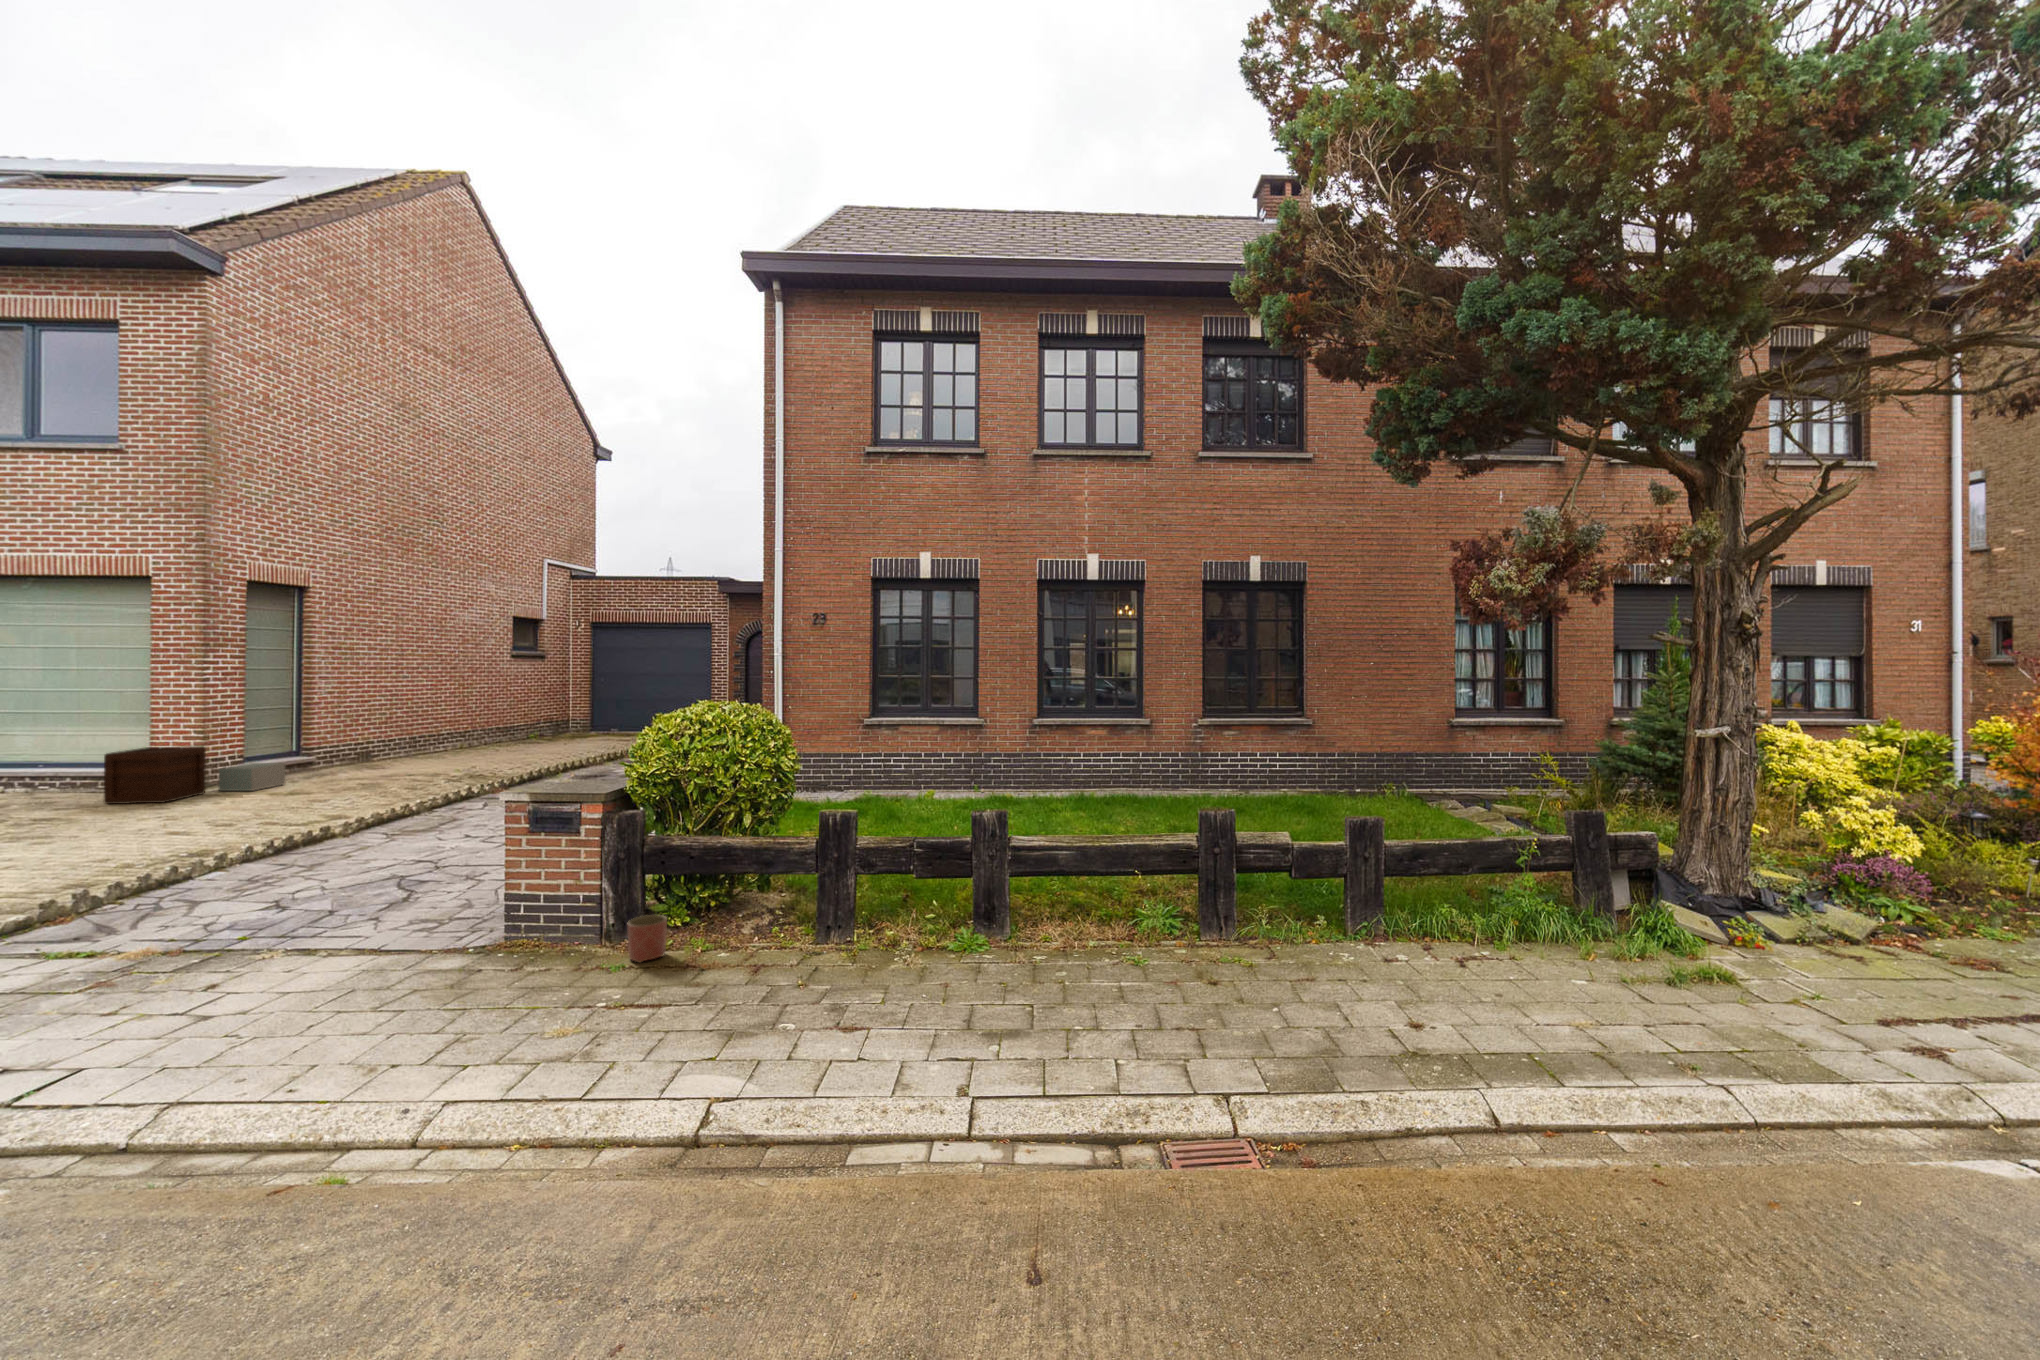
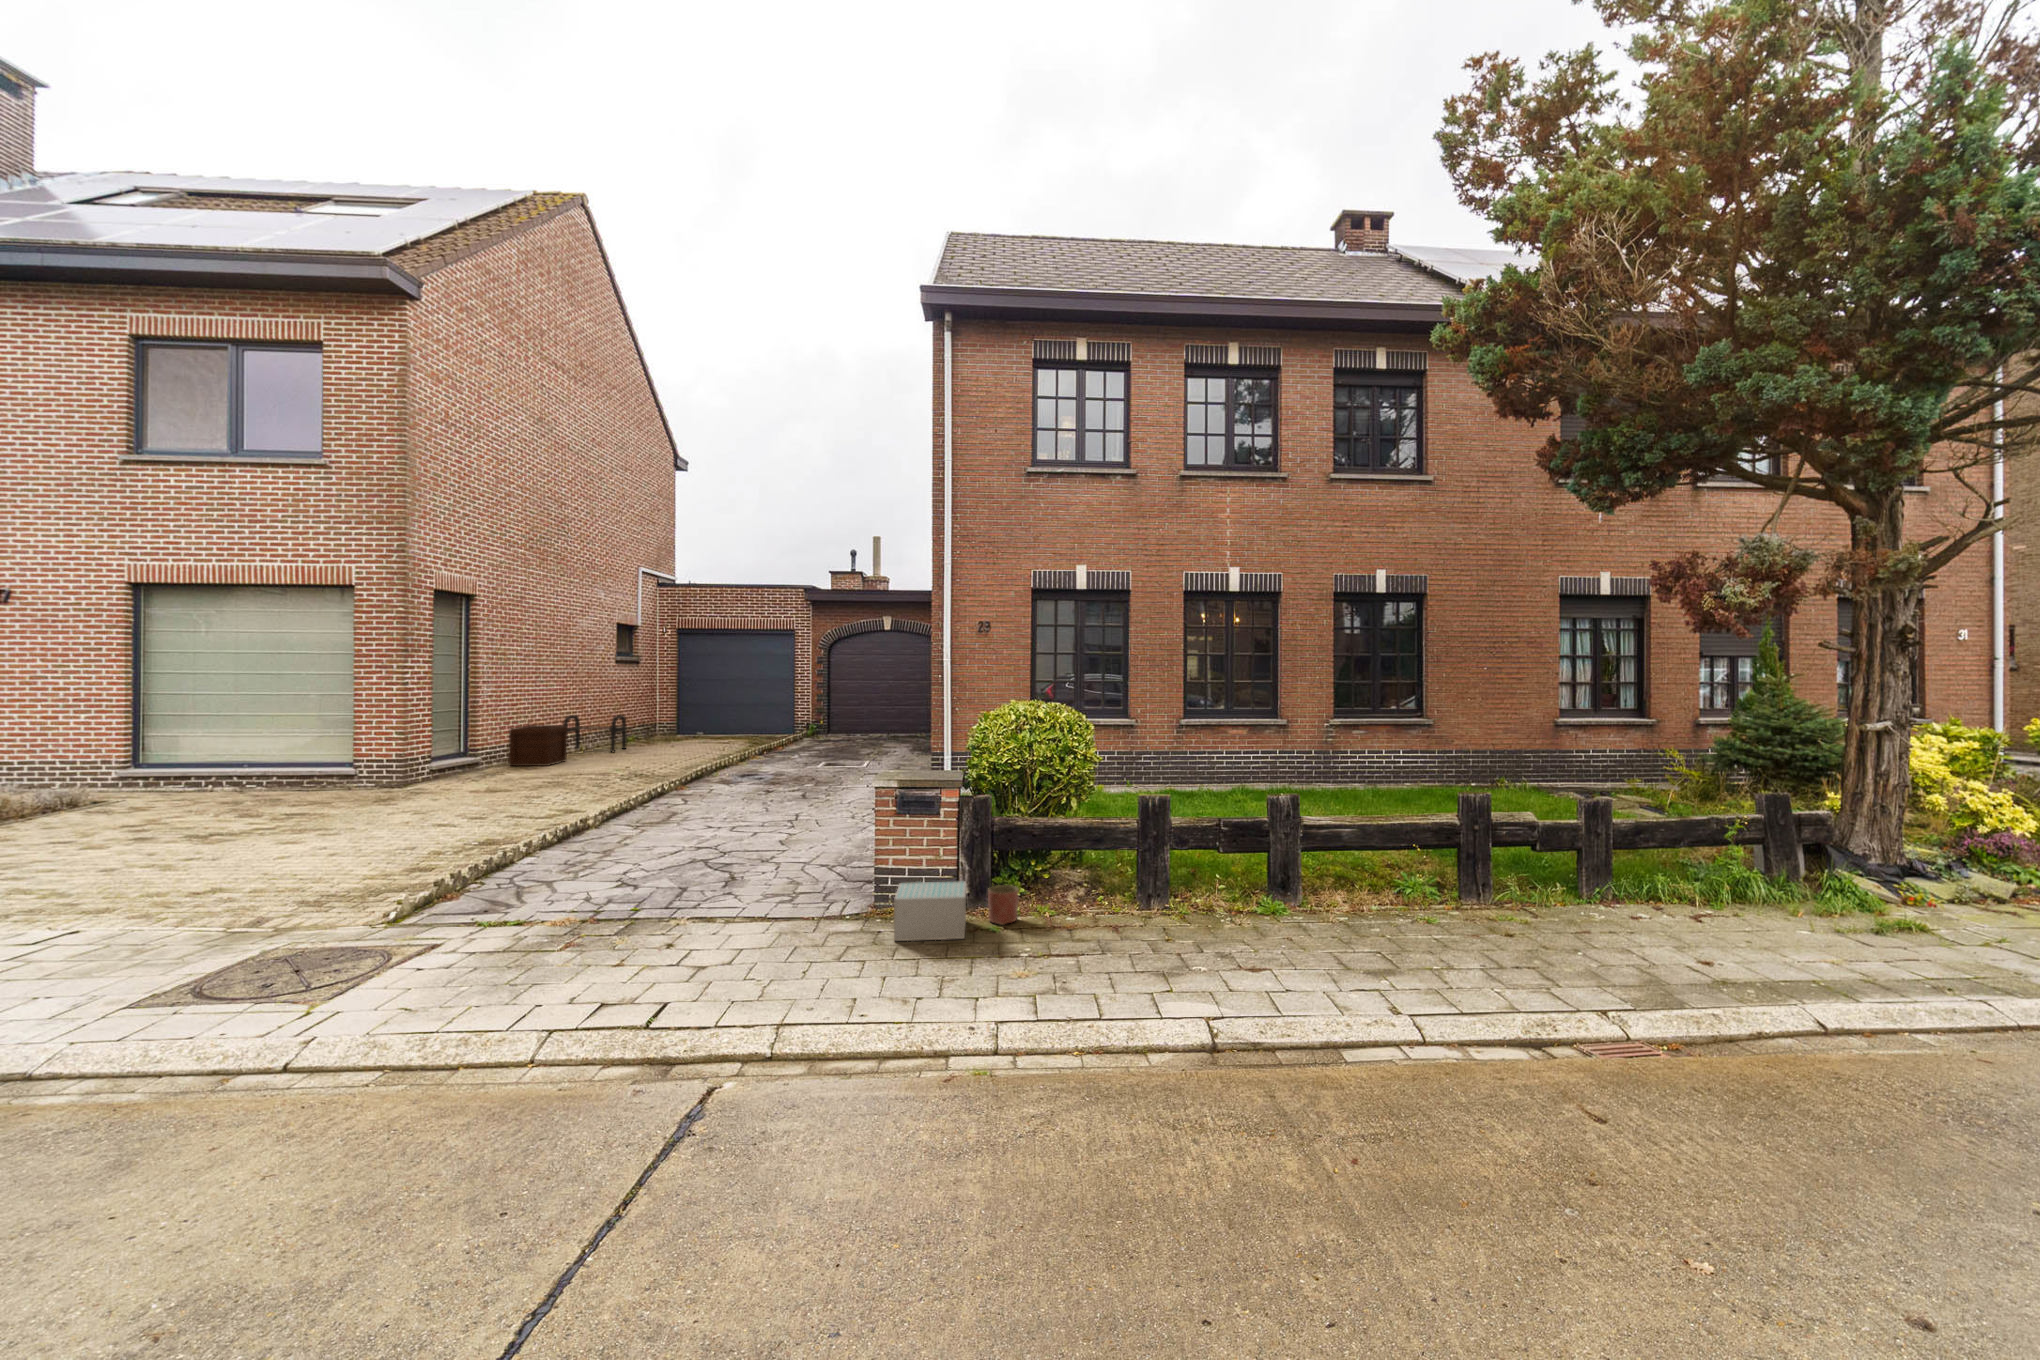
bench: none [431,711,503,750] -> present [563,715,627,752]
wooden crate: present [104,746,206,804] -> present [508,725,567,766]
storage box: present [218,763,286,791] -> present [894,881,966,941]

